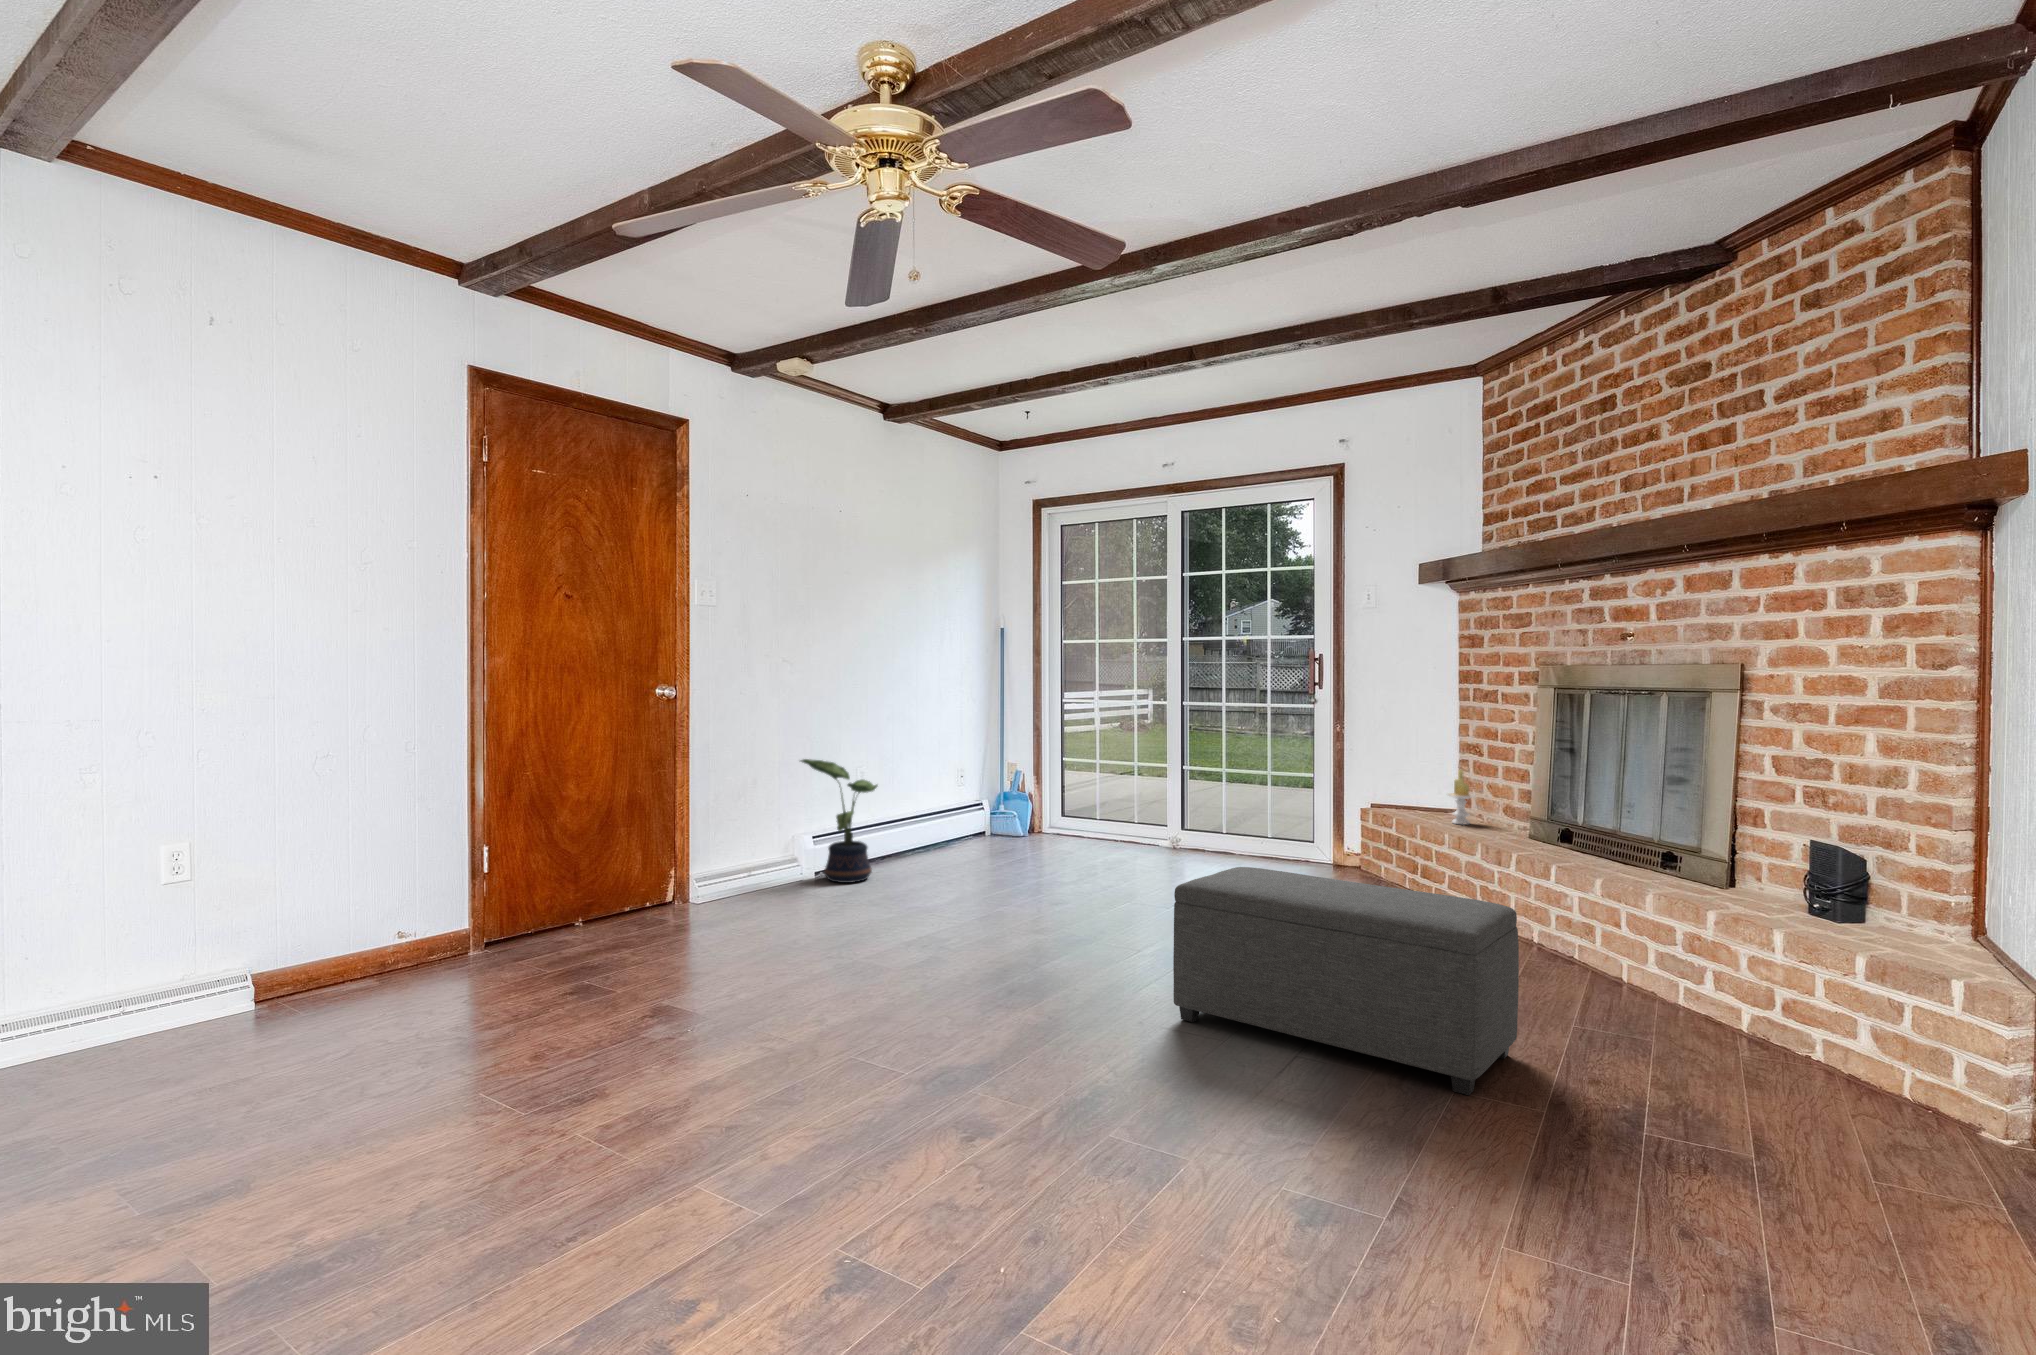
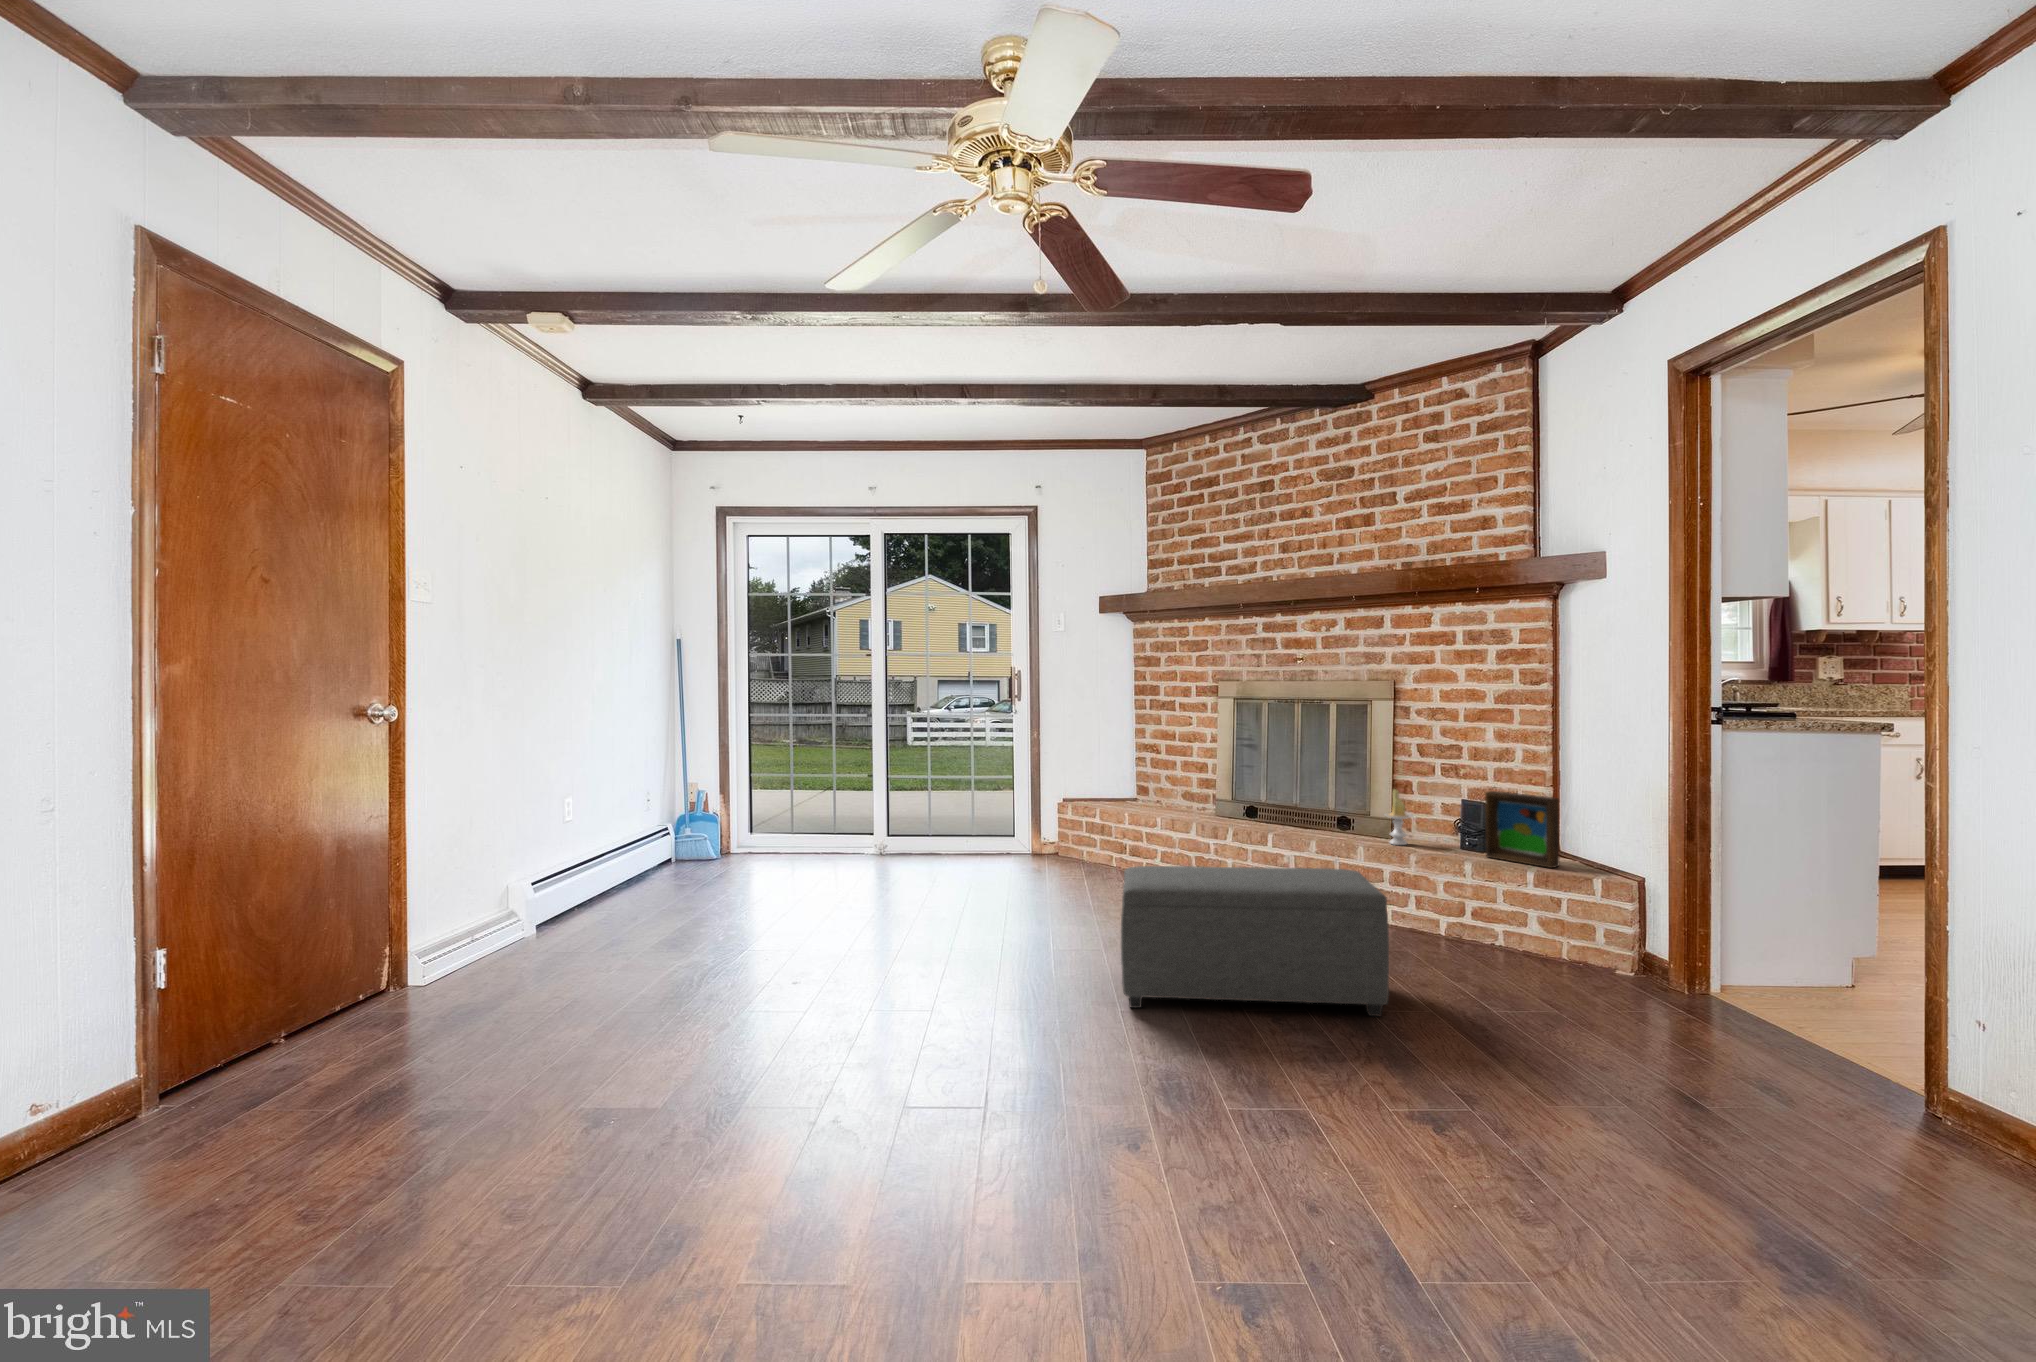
potted plant: present [801,759,878,883] -> none [536,807,646,944]
candle: present [1448,770,1475,825] -> present [1384,790,1412,845]
picture frame: none [1827,830,1938,957] -> present [1485,791,1559,868]

